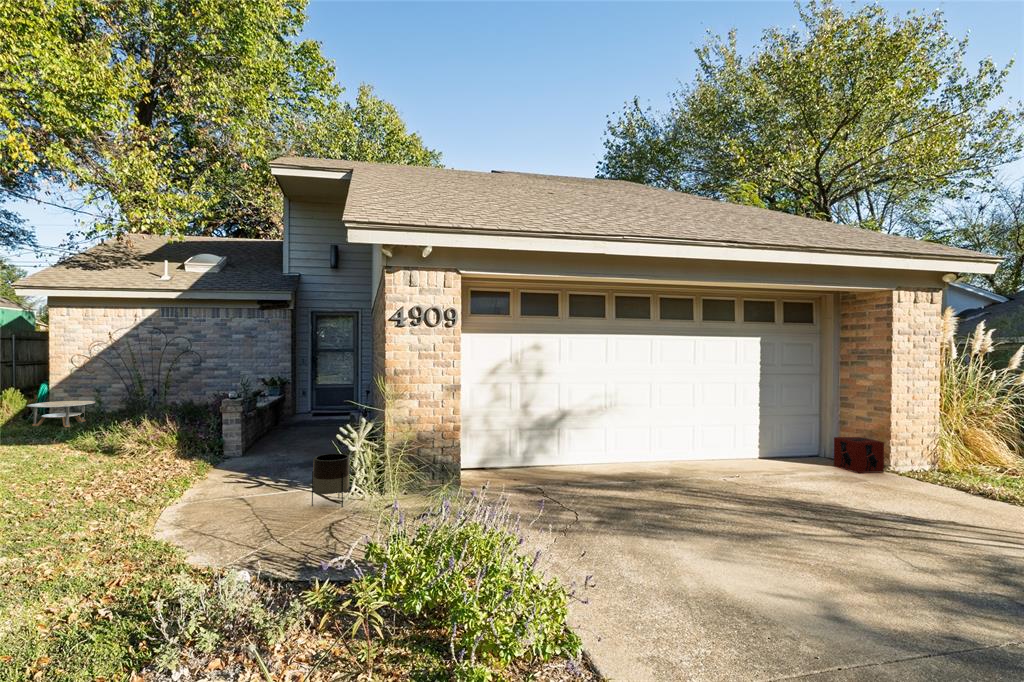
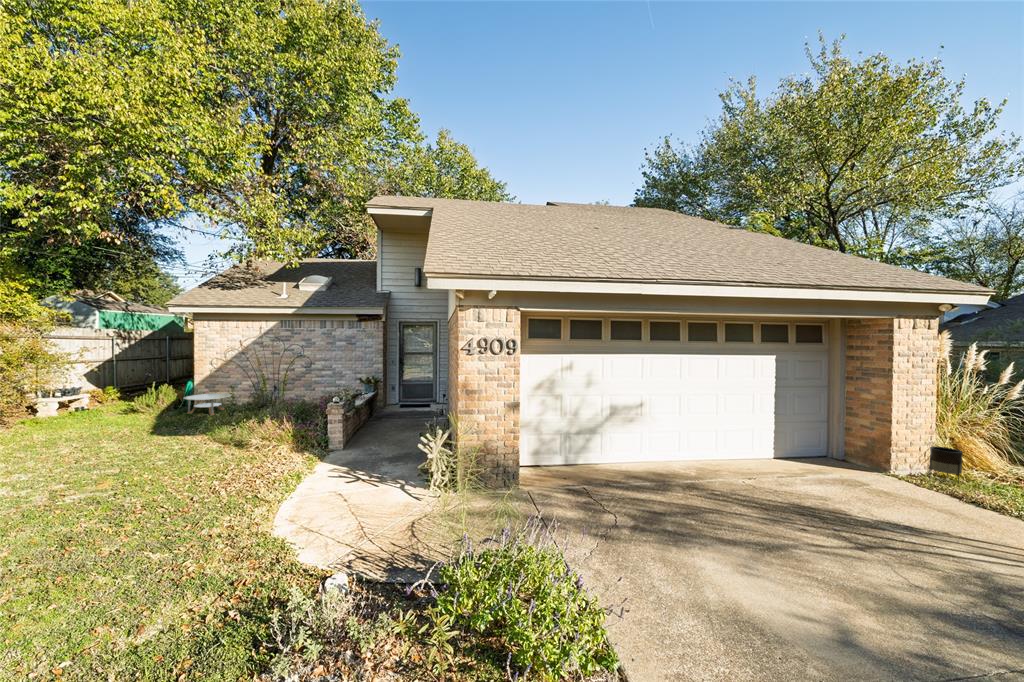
storage box: present [834,437,884,473] -> none [837,444,884,477]
planter: present [312,454,350,507] -> present [929,446,963,484]

